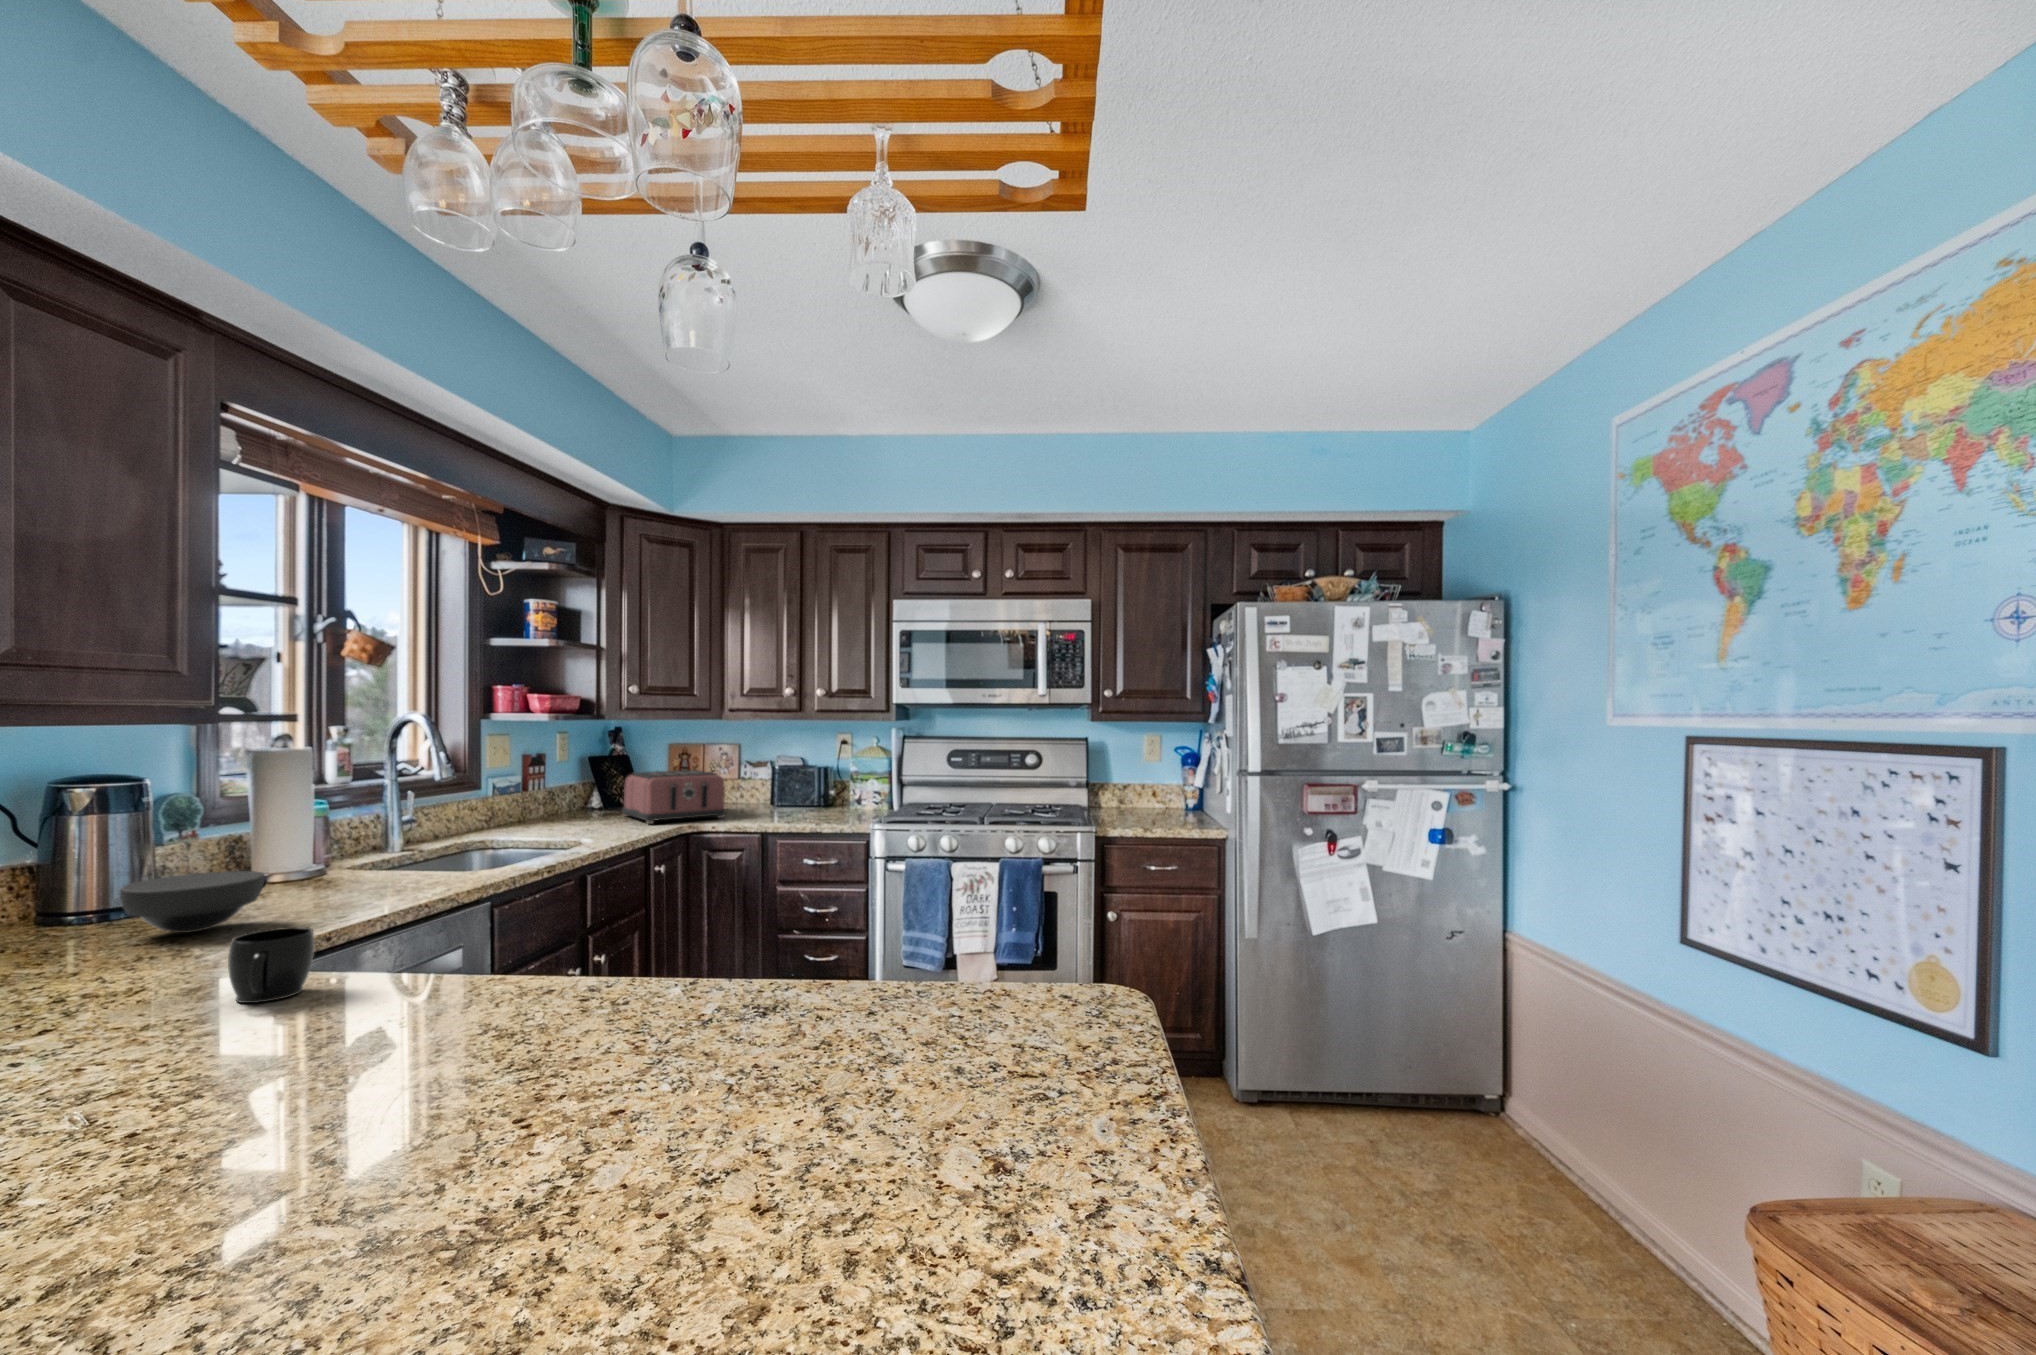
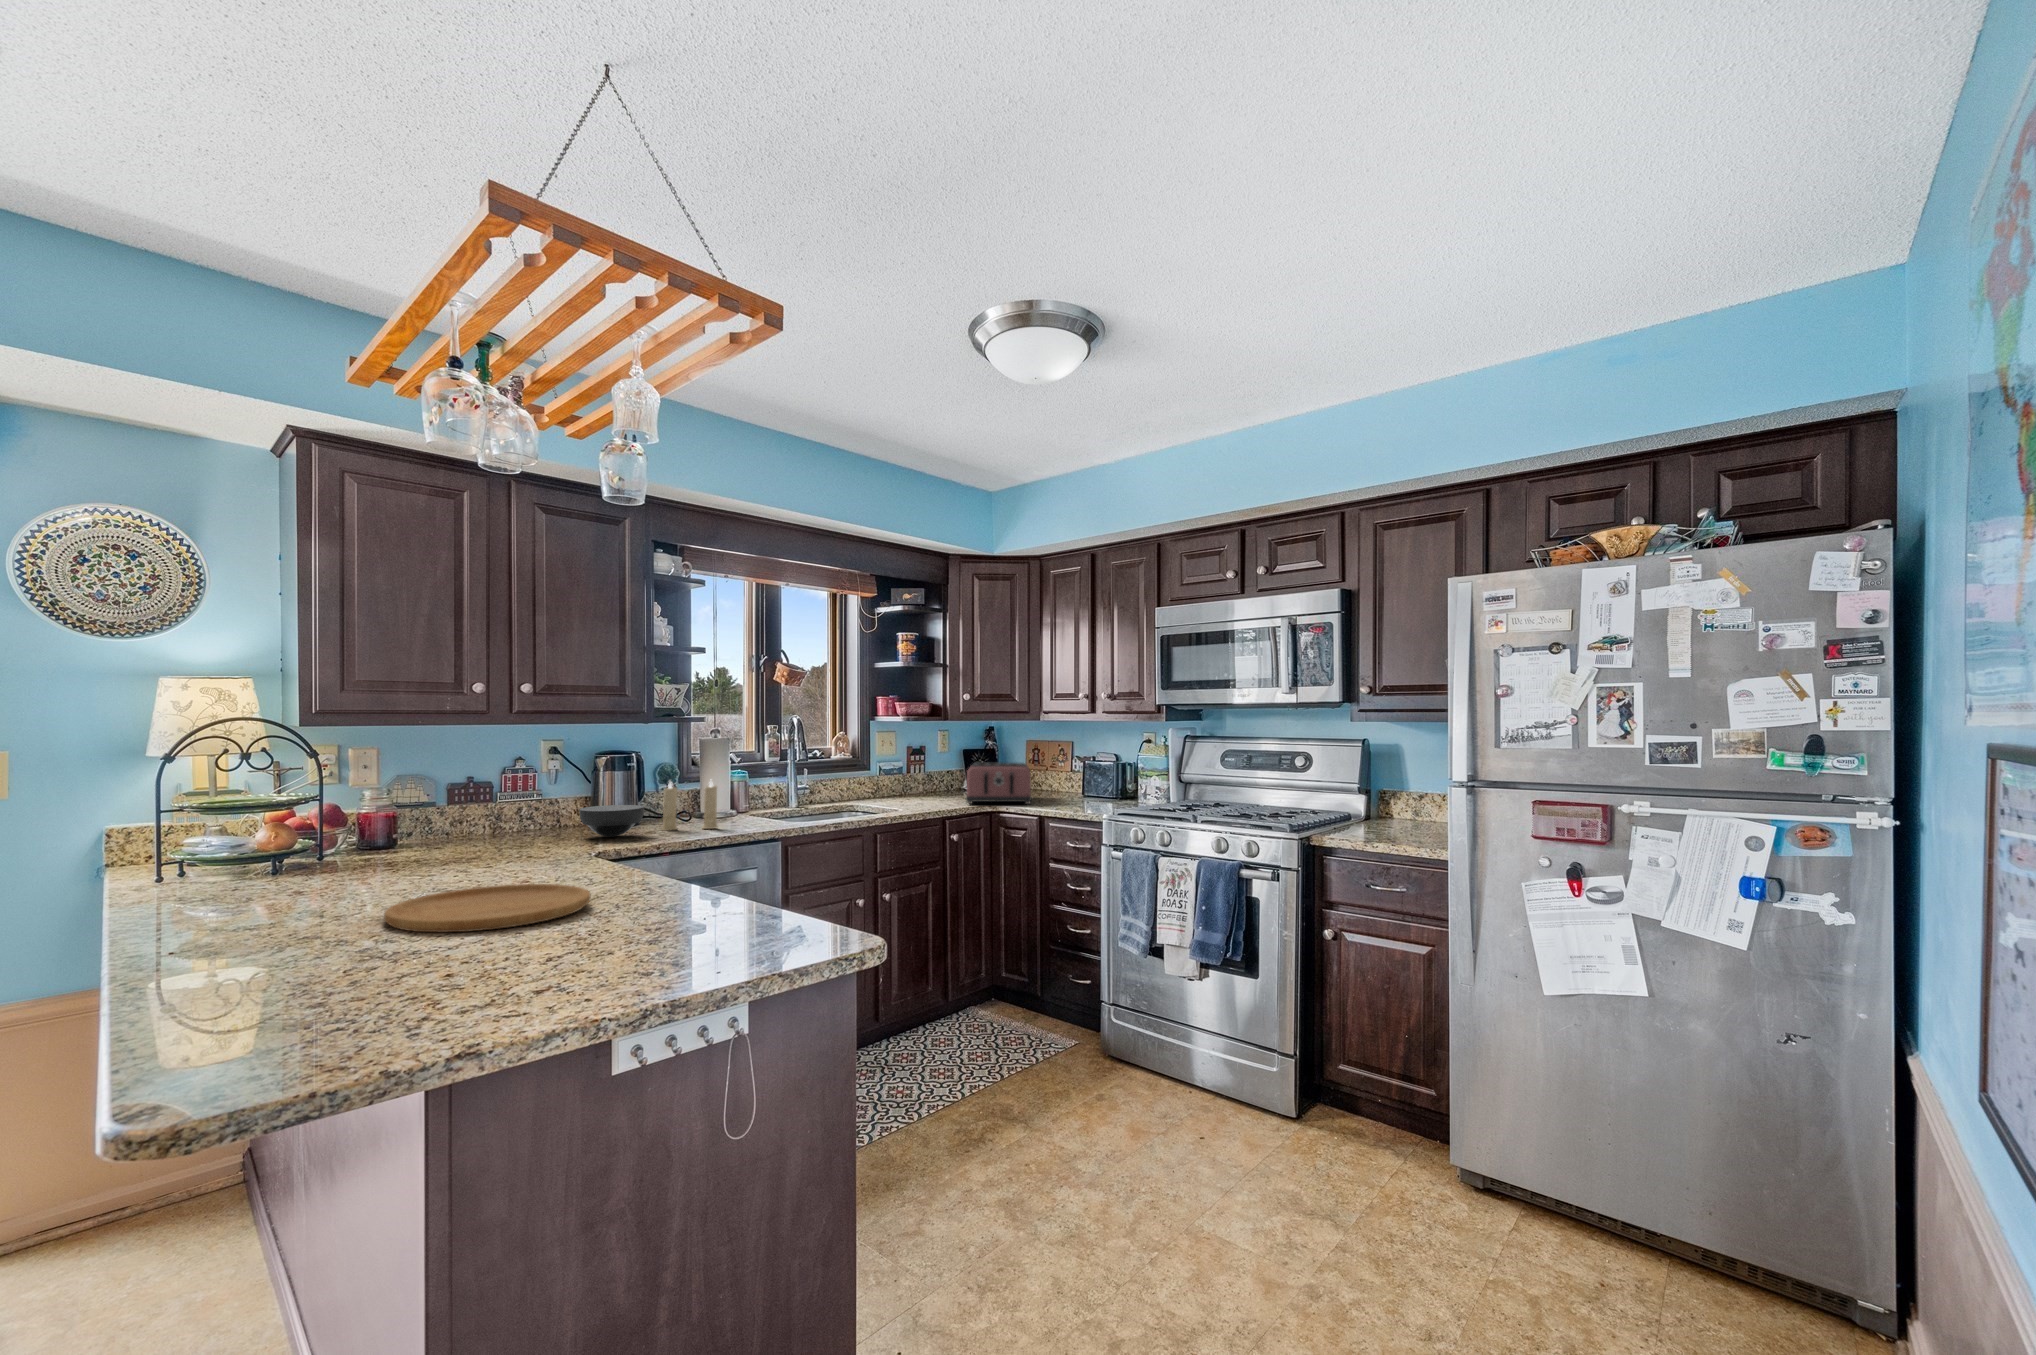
candle: none [249,814,360,909] -> present [662,781,717,831]
mug: present [228,927,314,1003] -> none [531,830,572,866]
cutting board: none [295,1015,691,1180] -> present [384,884,590,932]

